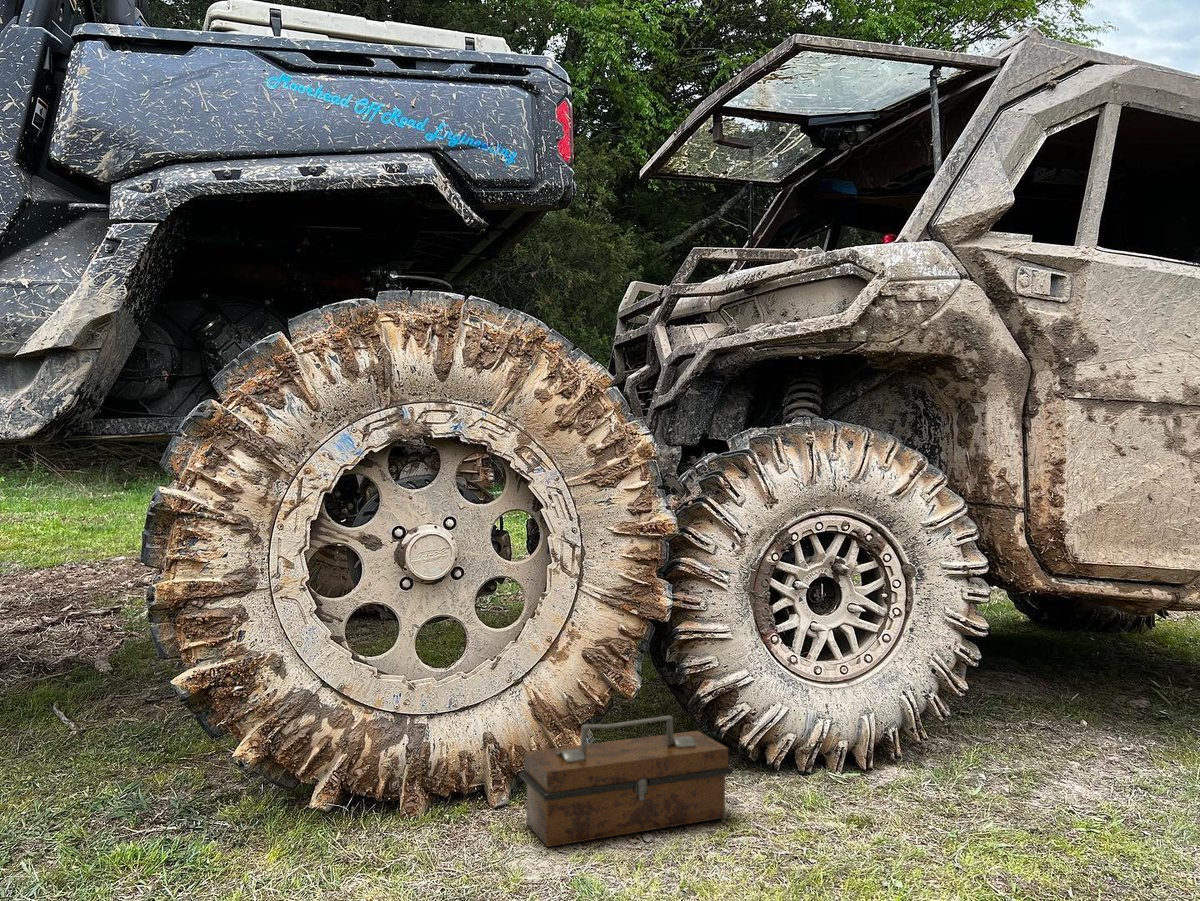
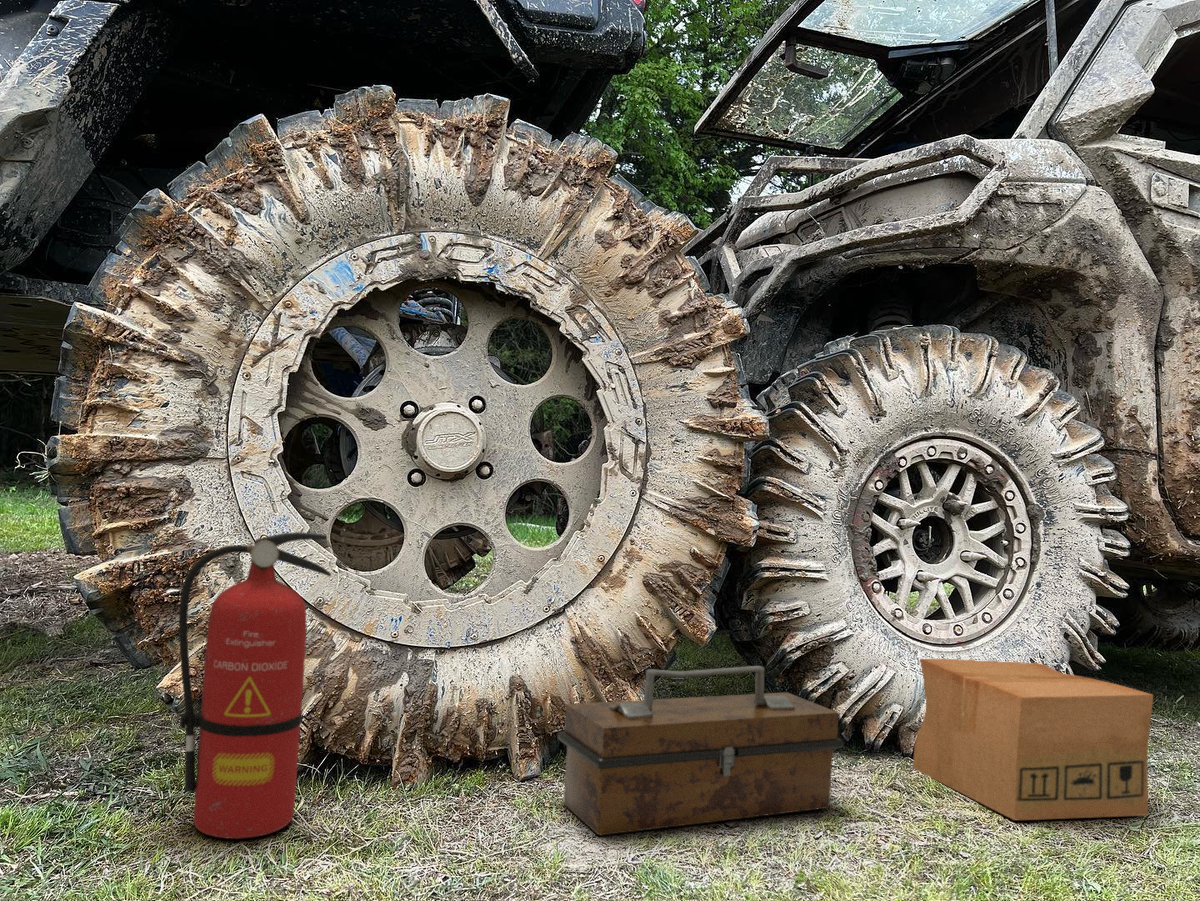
fire extinguisher: none [247,645,349,860] -> present [179,532,331,839]
cardboard box: none [807,692,974,822] -> present [913,659,1153,820]

